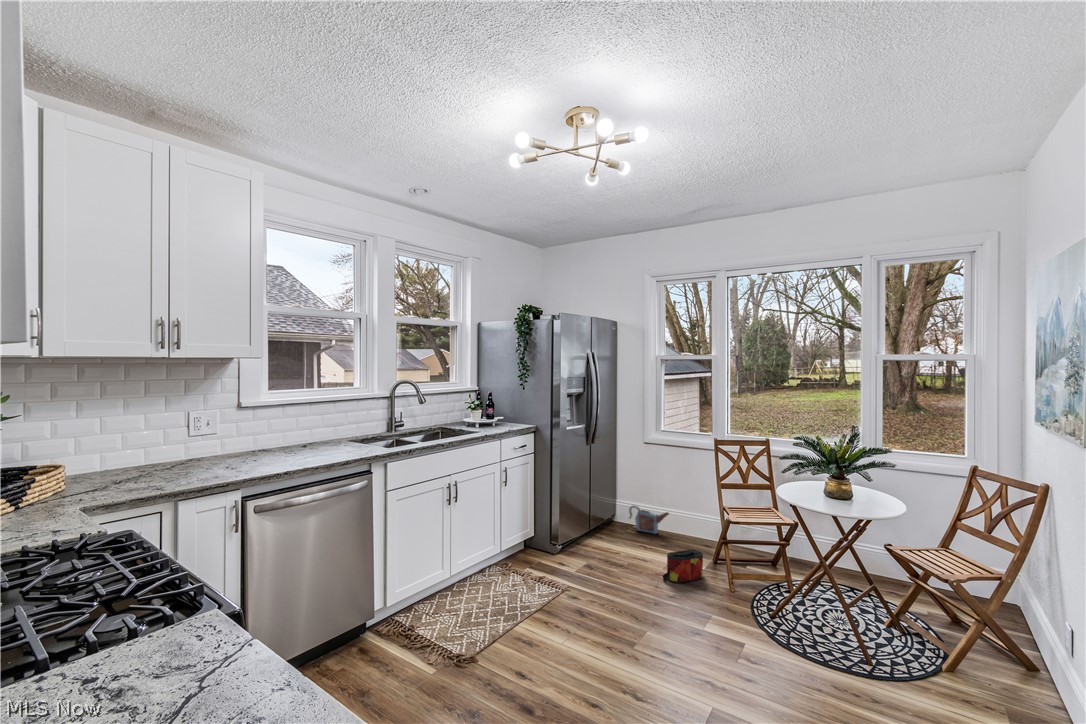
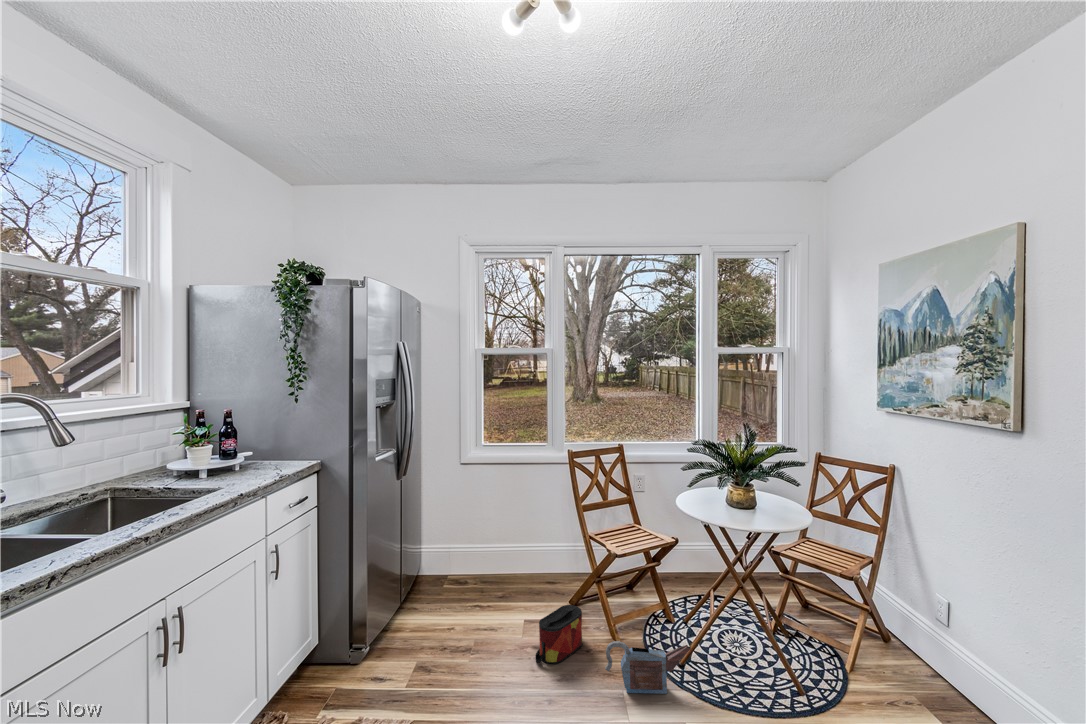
watering can: present [629,505,669,534] -> present [605,641,691,694]

